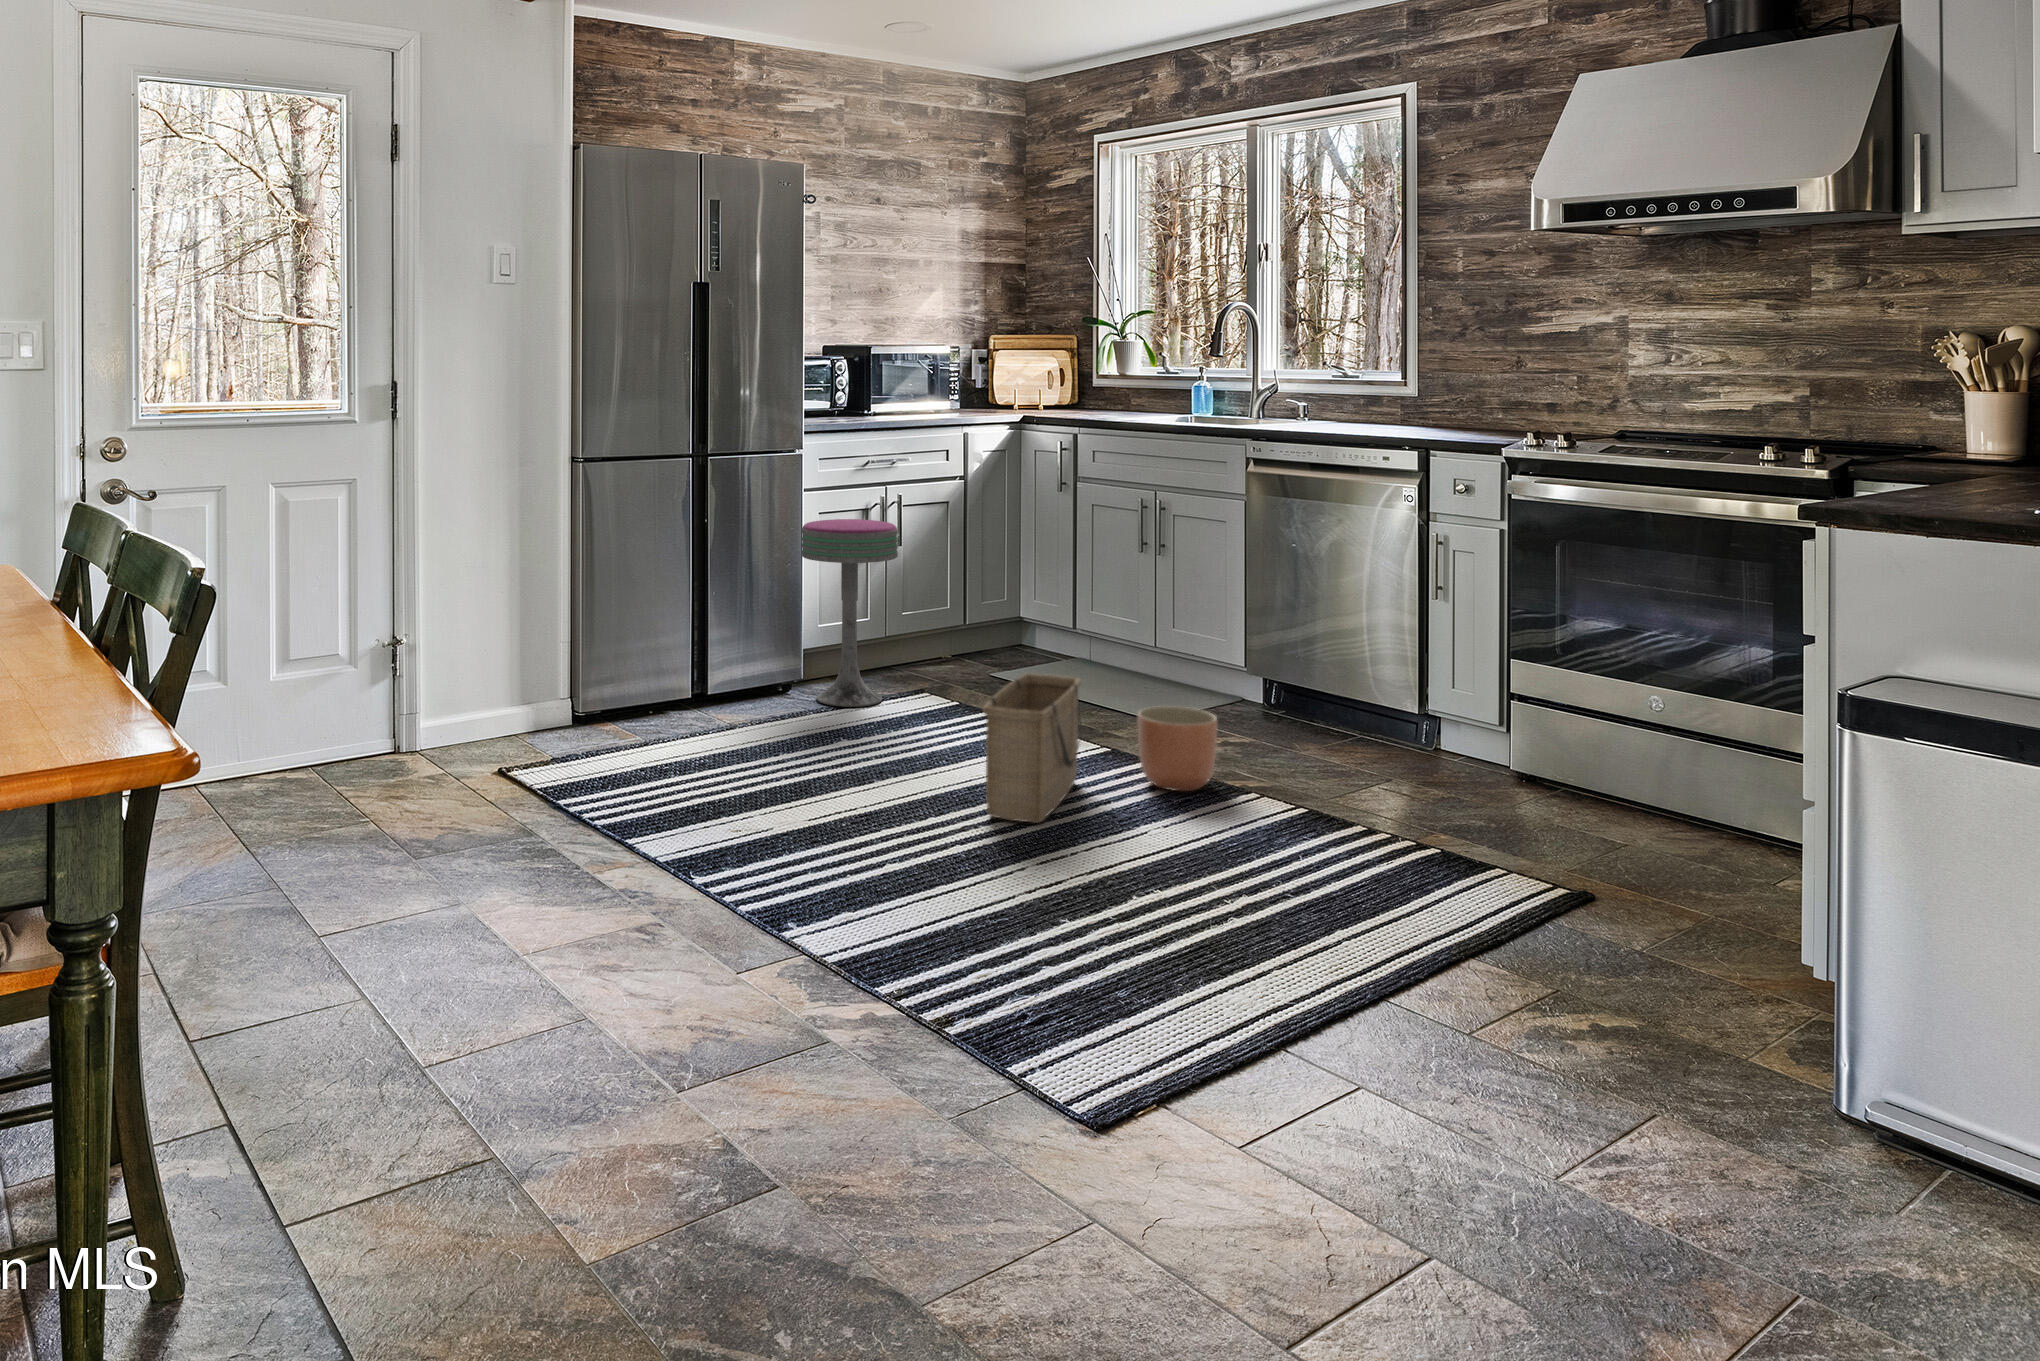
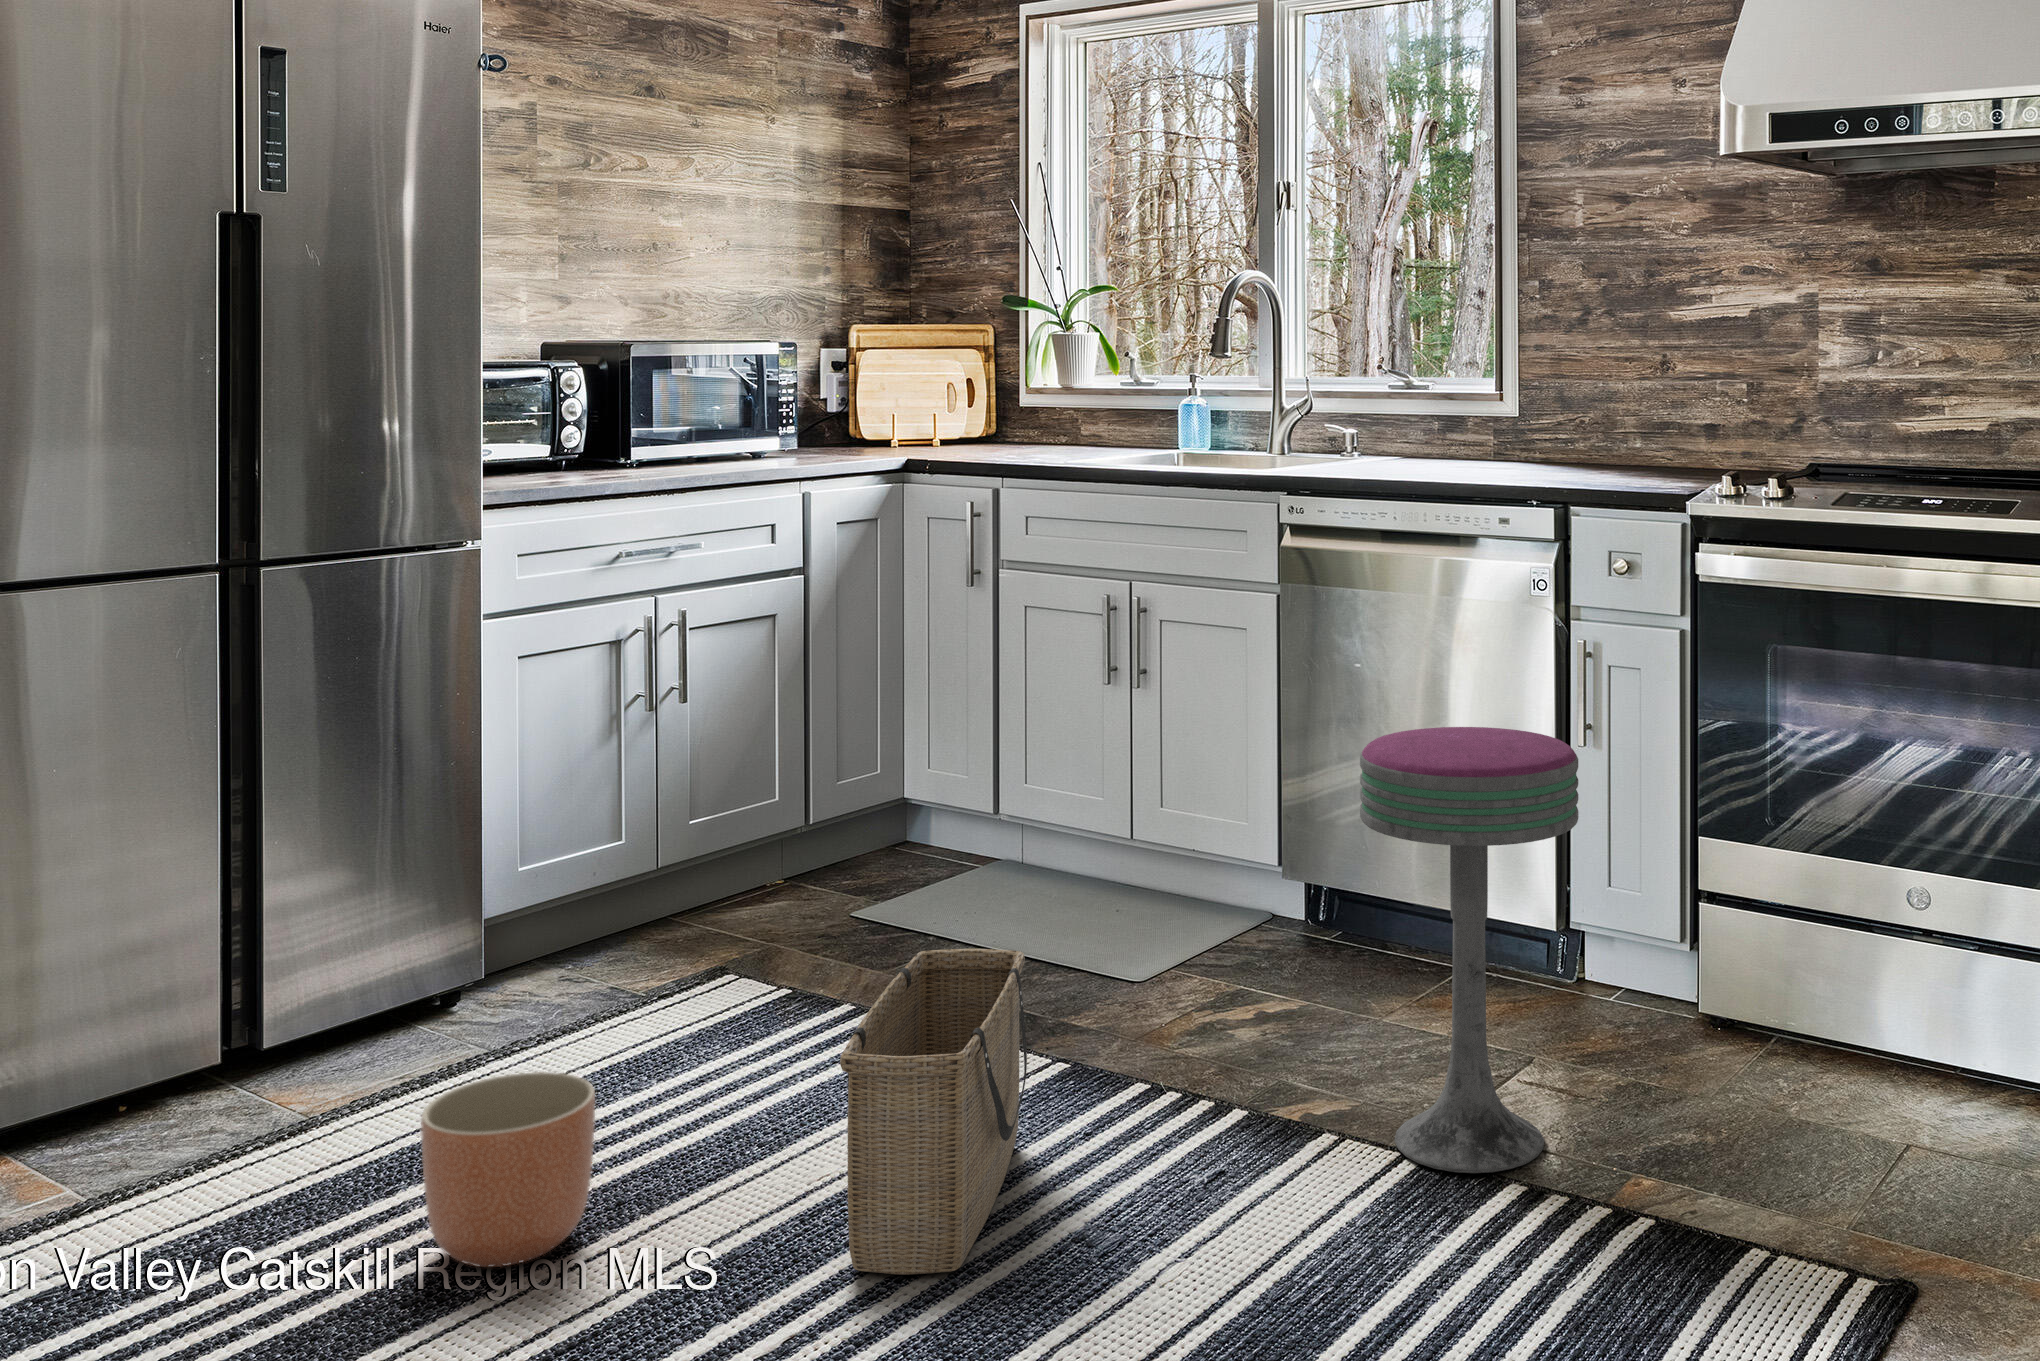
bar stool: present [801,519,898,707] -> present [1360,727,1579,1173]
planter: present [1138,706,1217,791] -> present [421,1072,595,1267]

